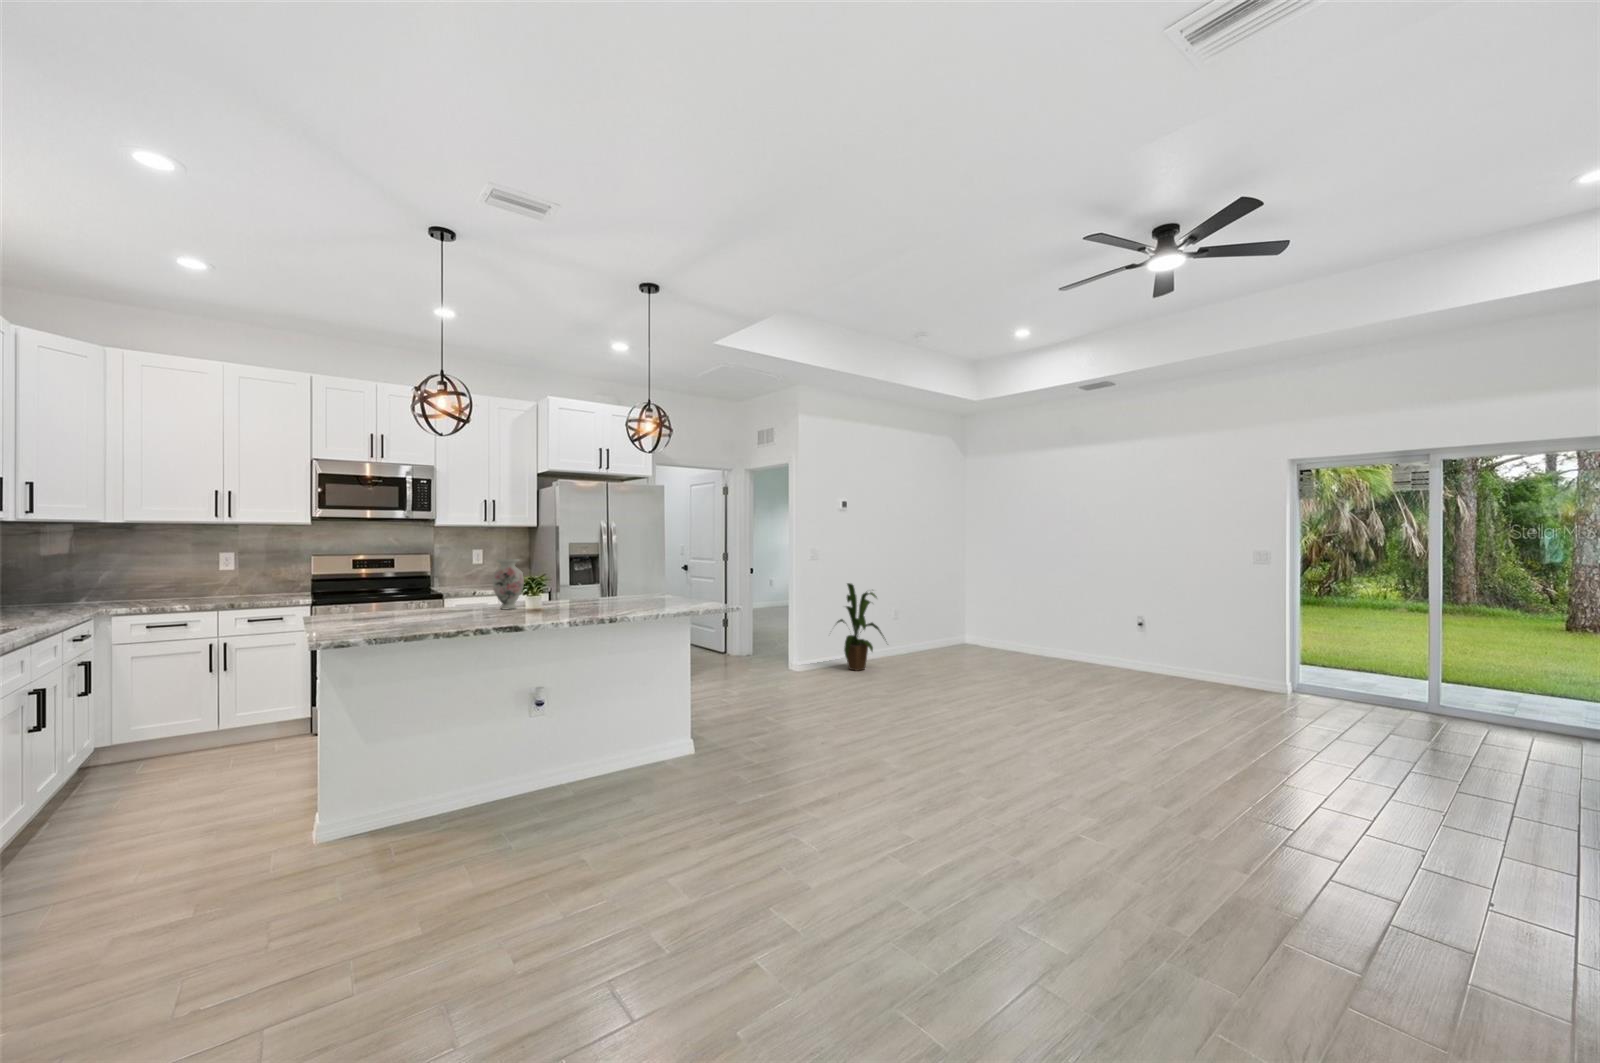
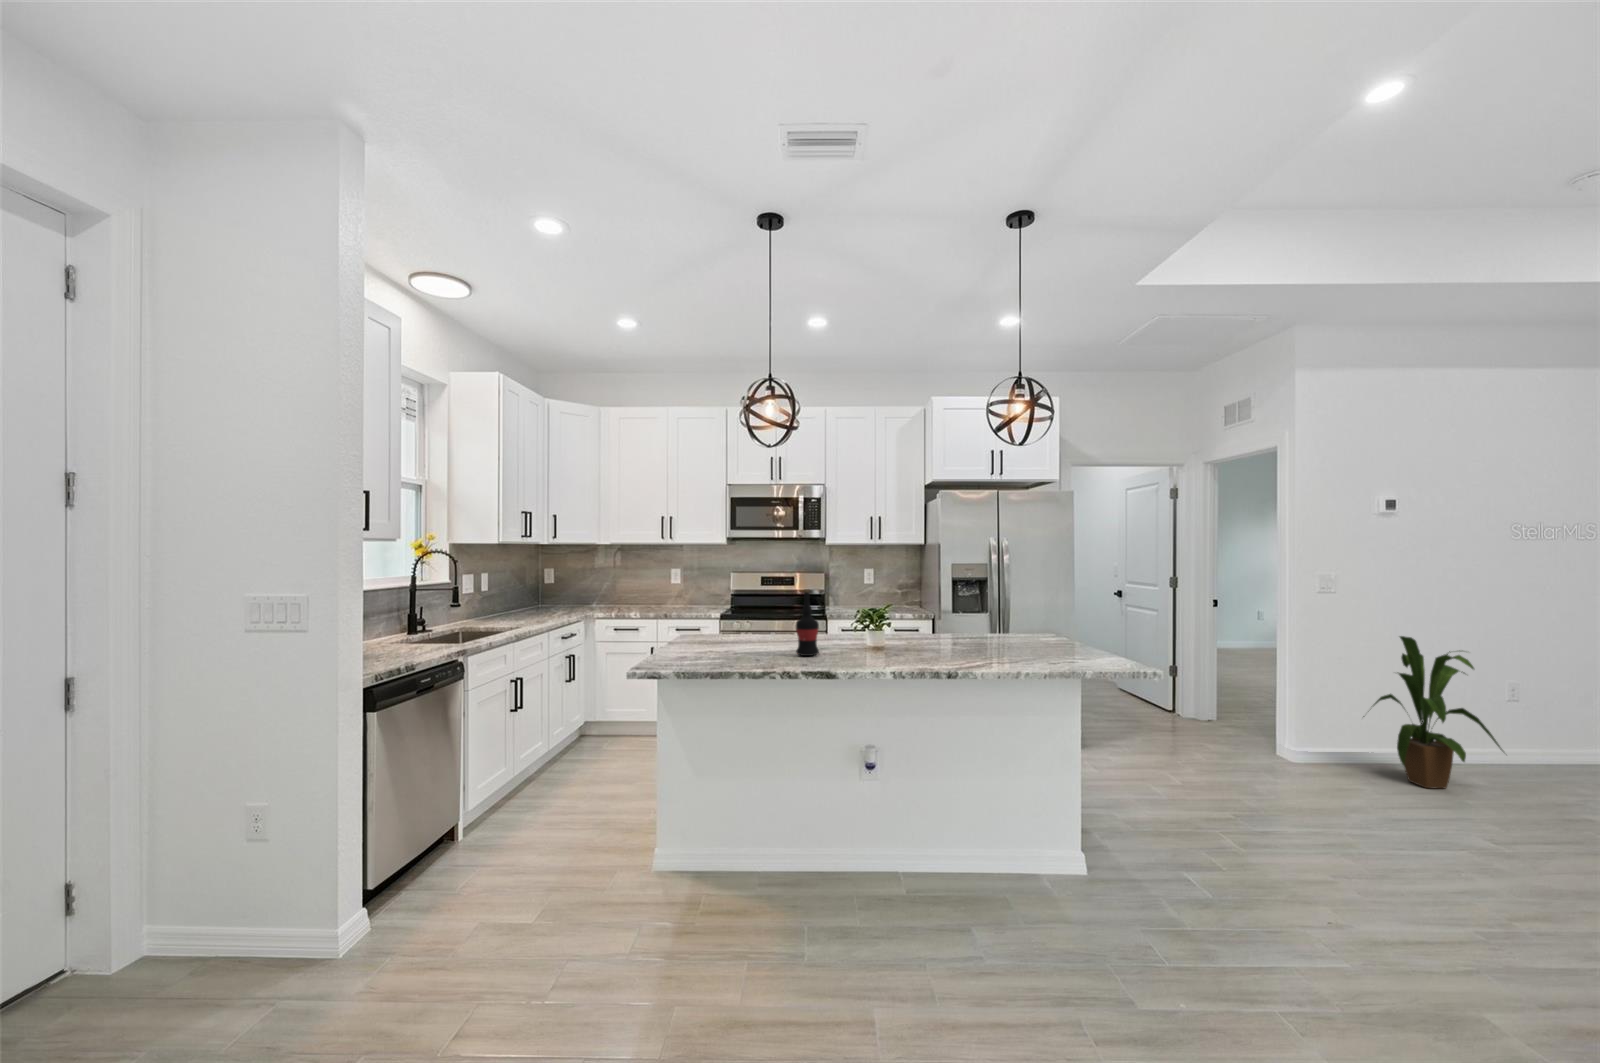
vase: present [493,559,524,609] -> none [835,585,868,644]
wine bottle: none [472,561,494,618] -> present [796,589,819,656]

